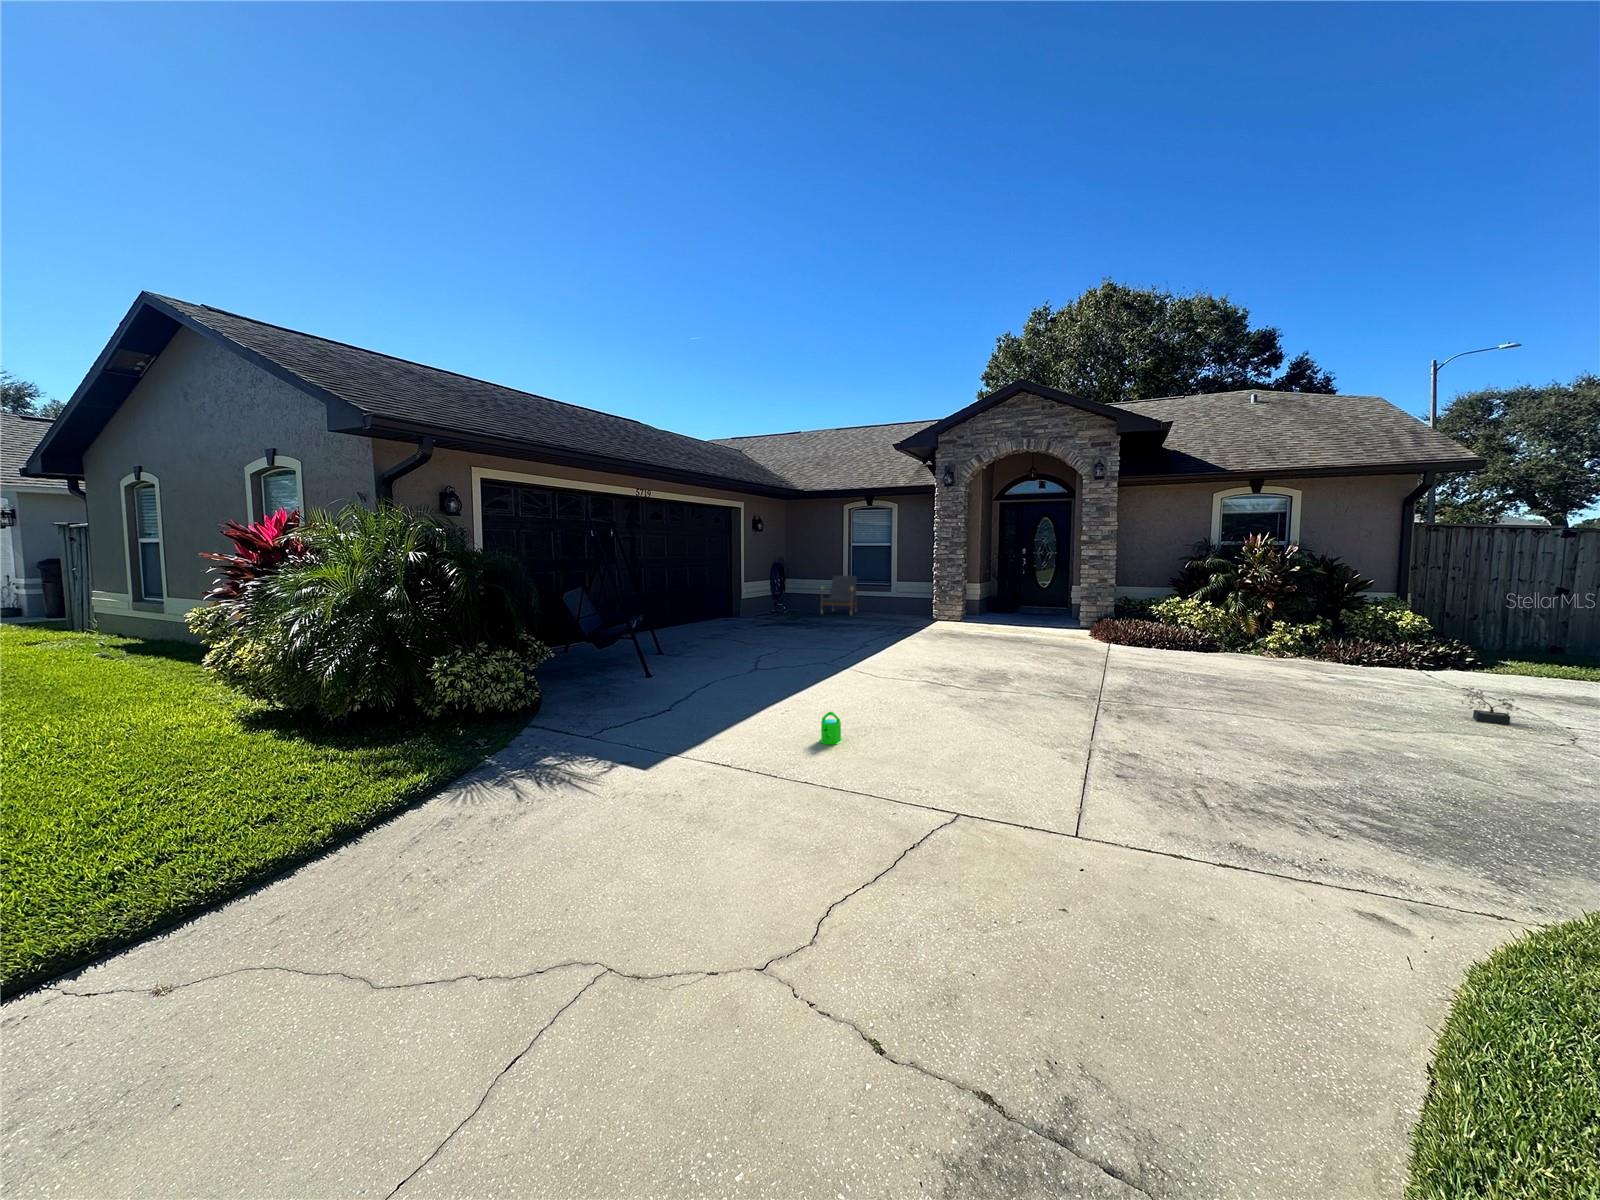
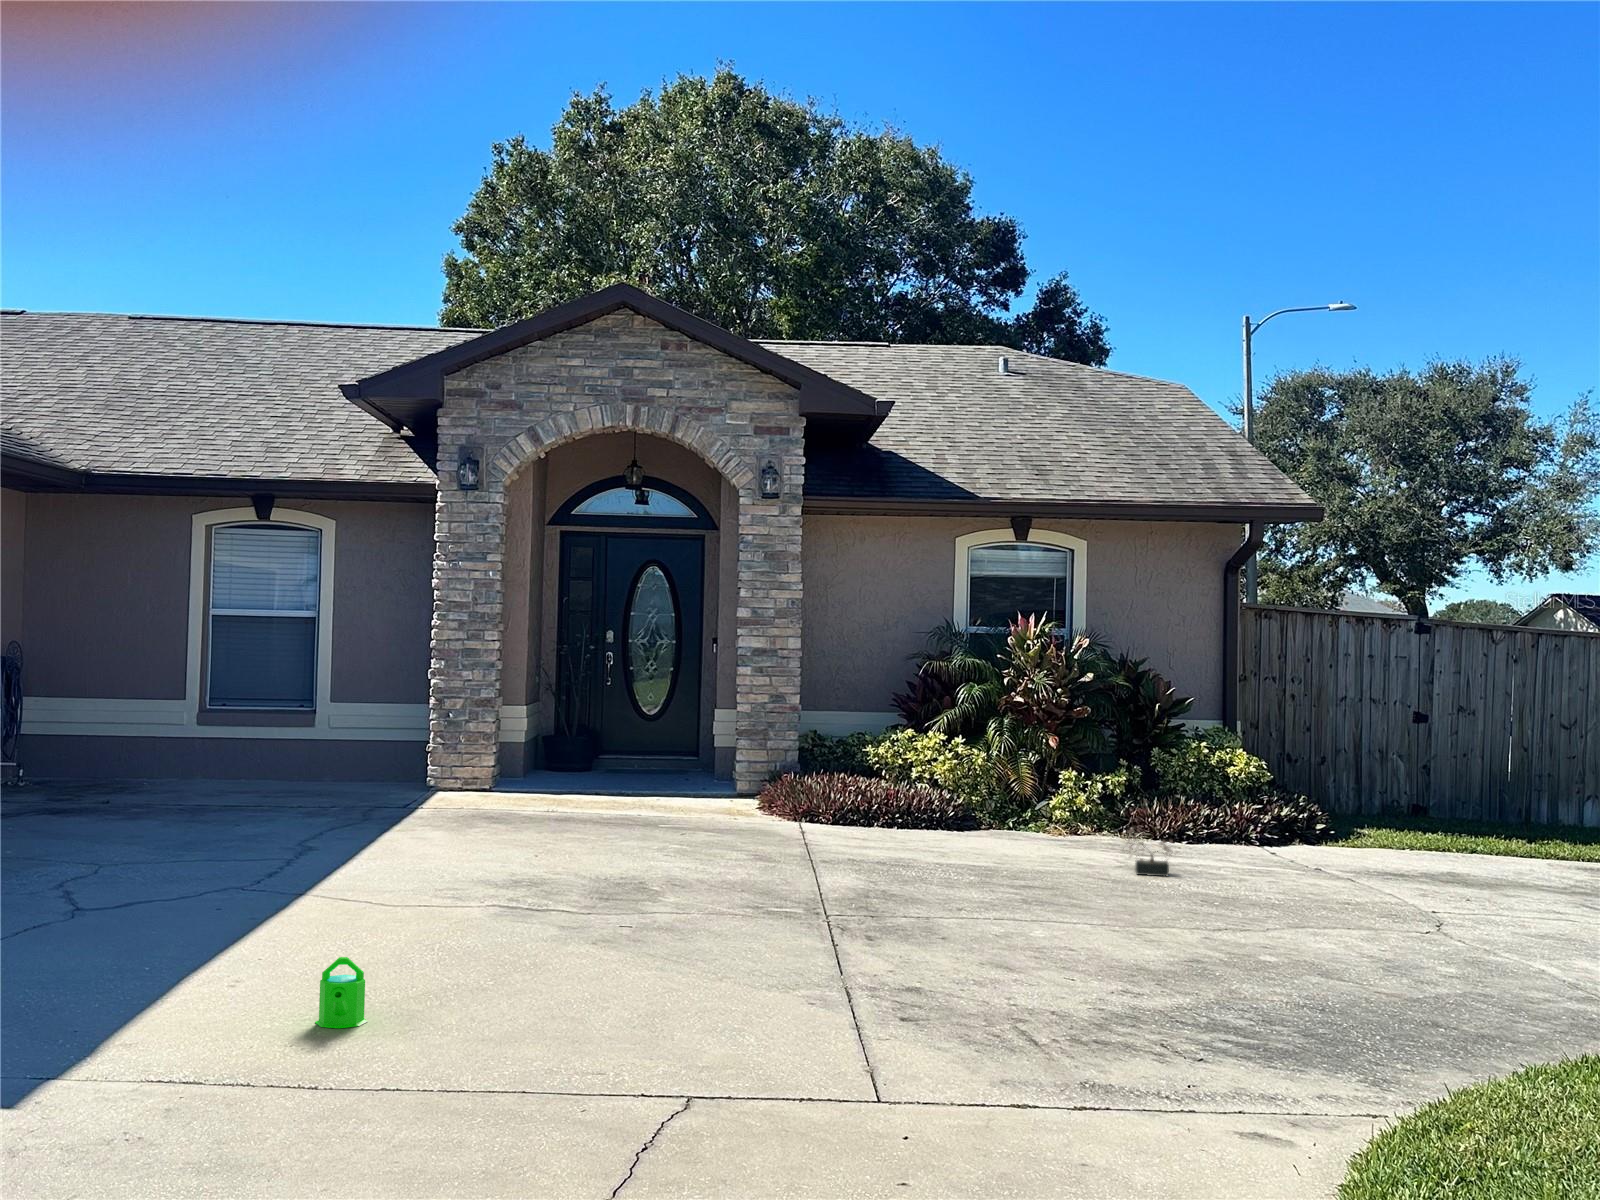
lounge chair: present [821,576,857,613] -> none [142,687,236,783]
decorative plant: present [1461,687,1519,725] -> present [1125,828,1172,876]

